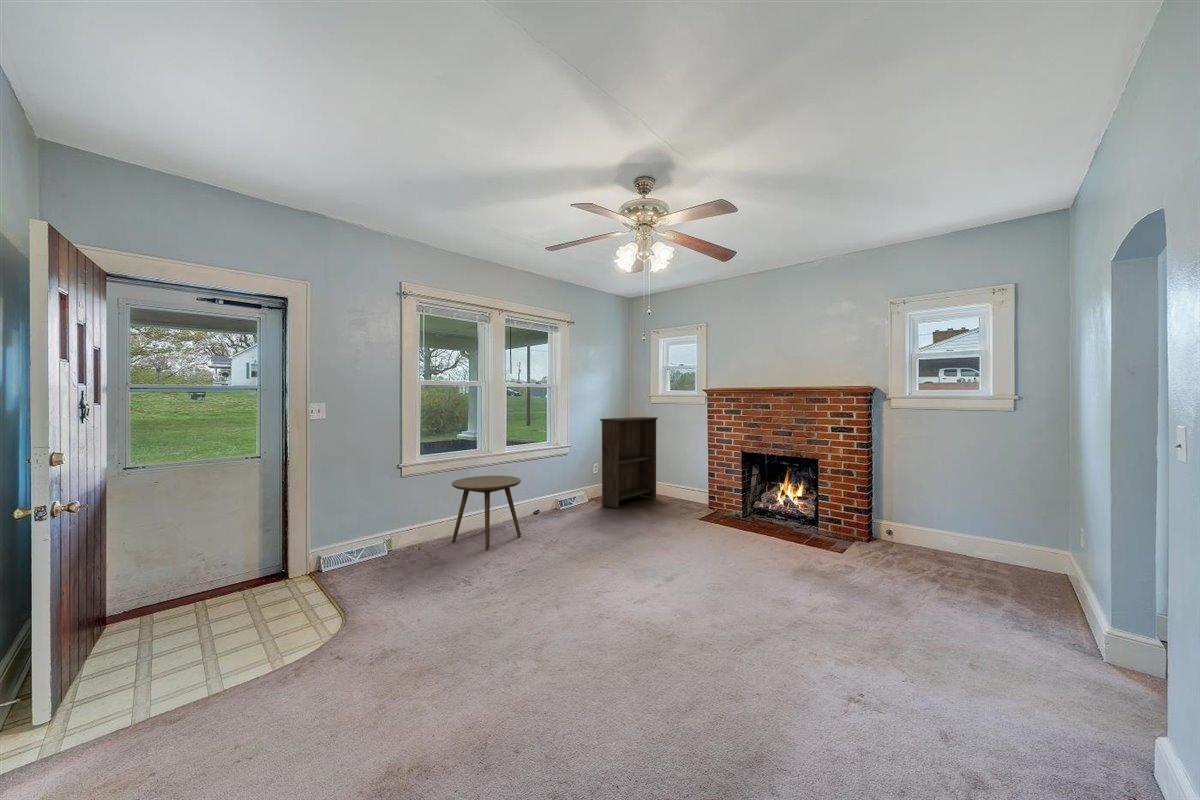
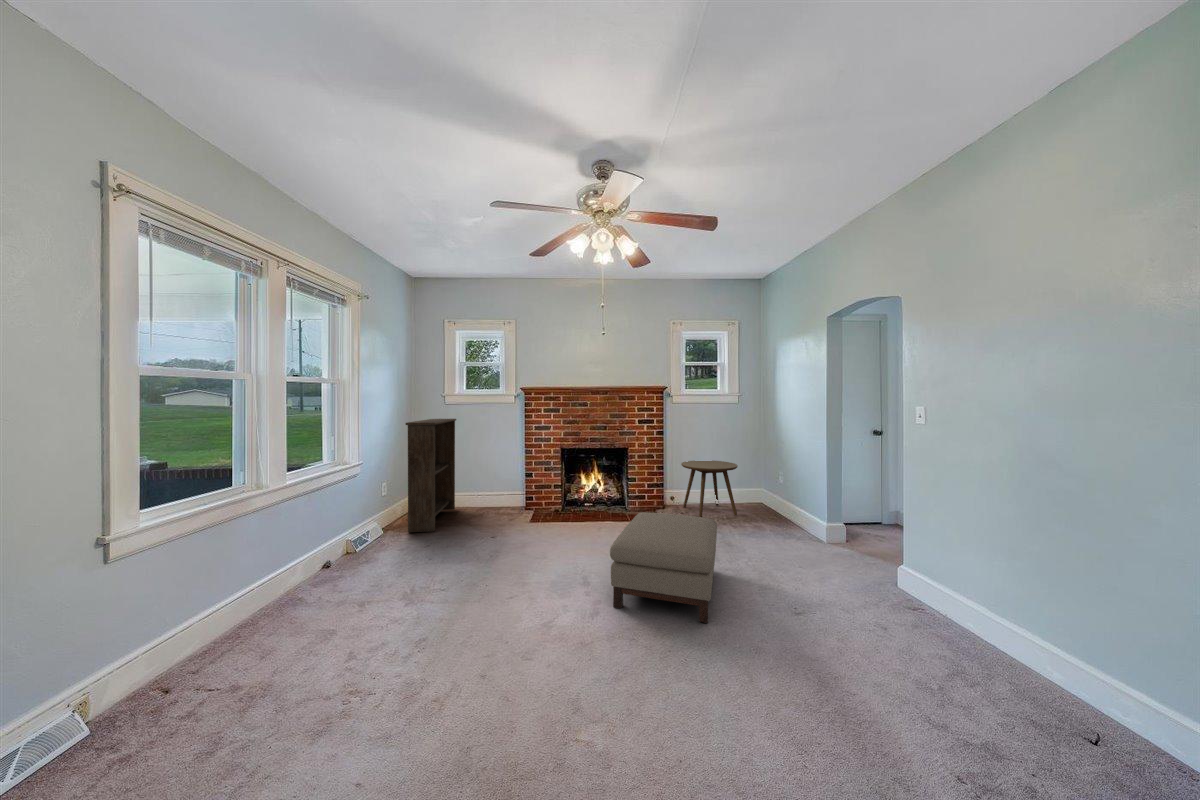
side table: present [452,476,521,549] -> present [681,461,738,517]
ottoman: none [642,520,792,624] -> present [610,512,717,623]

